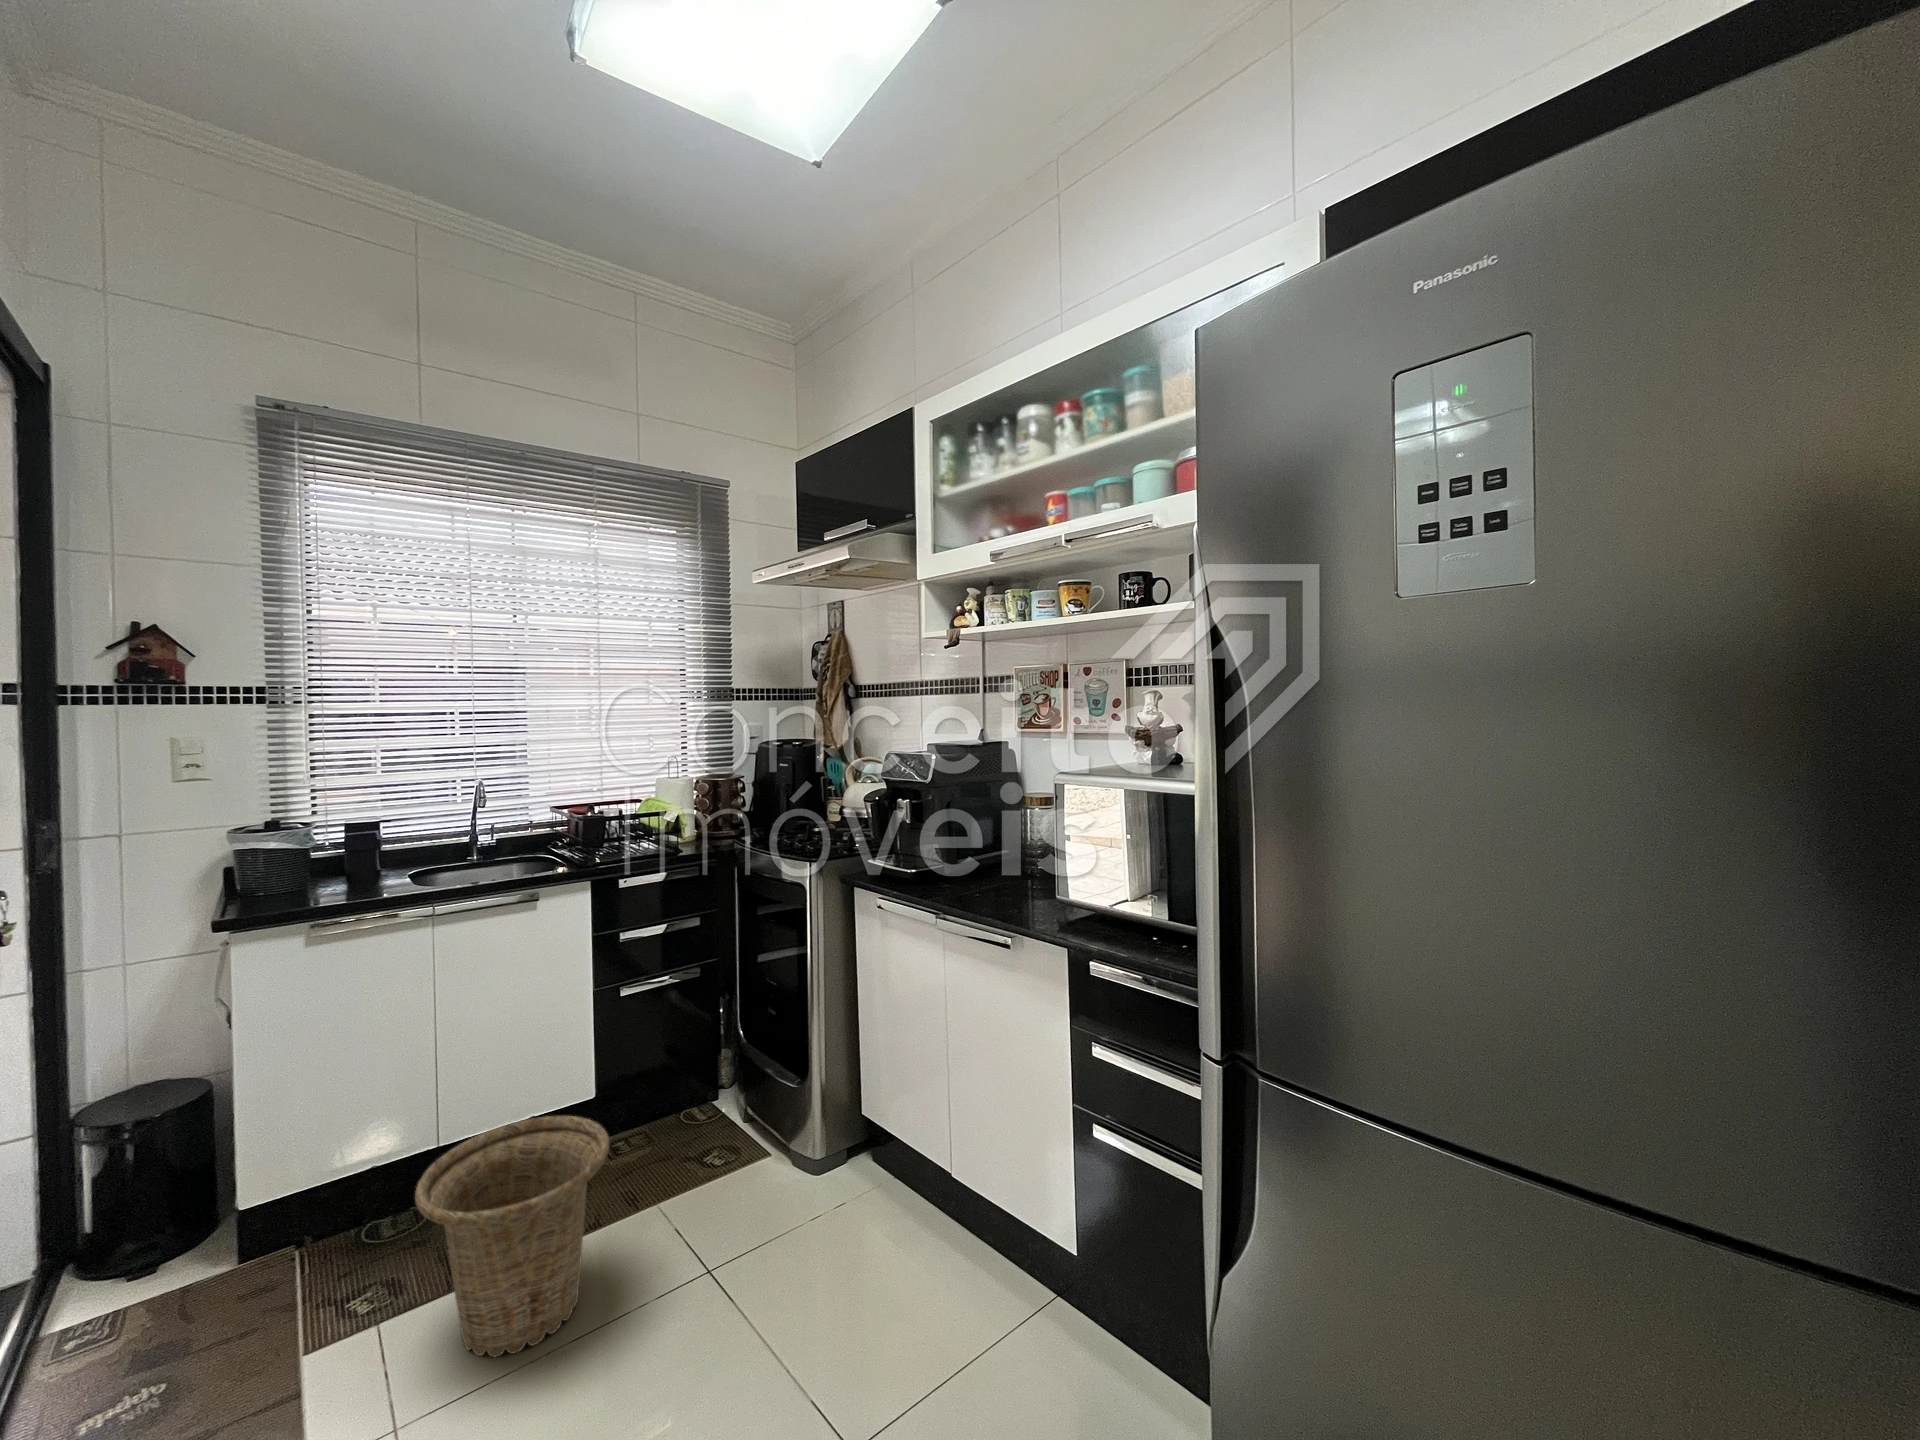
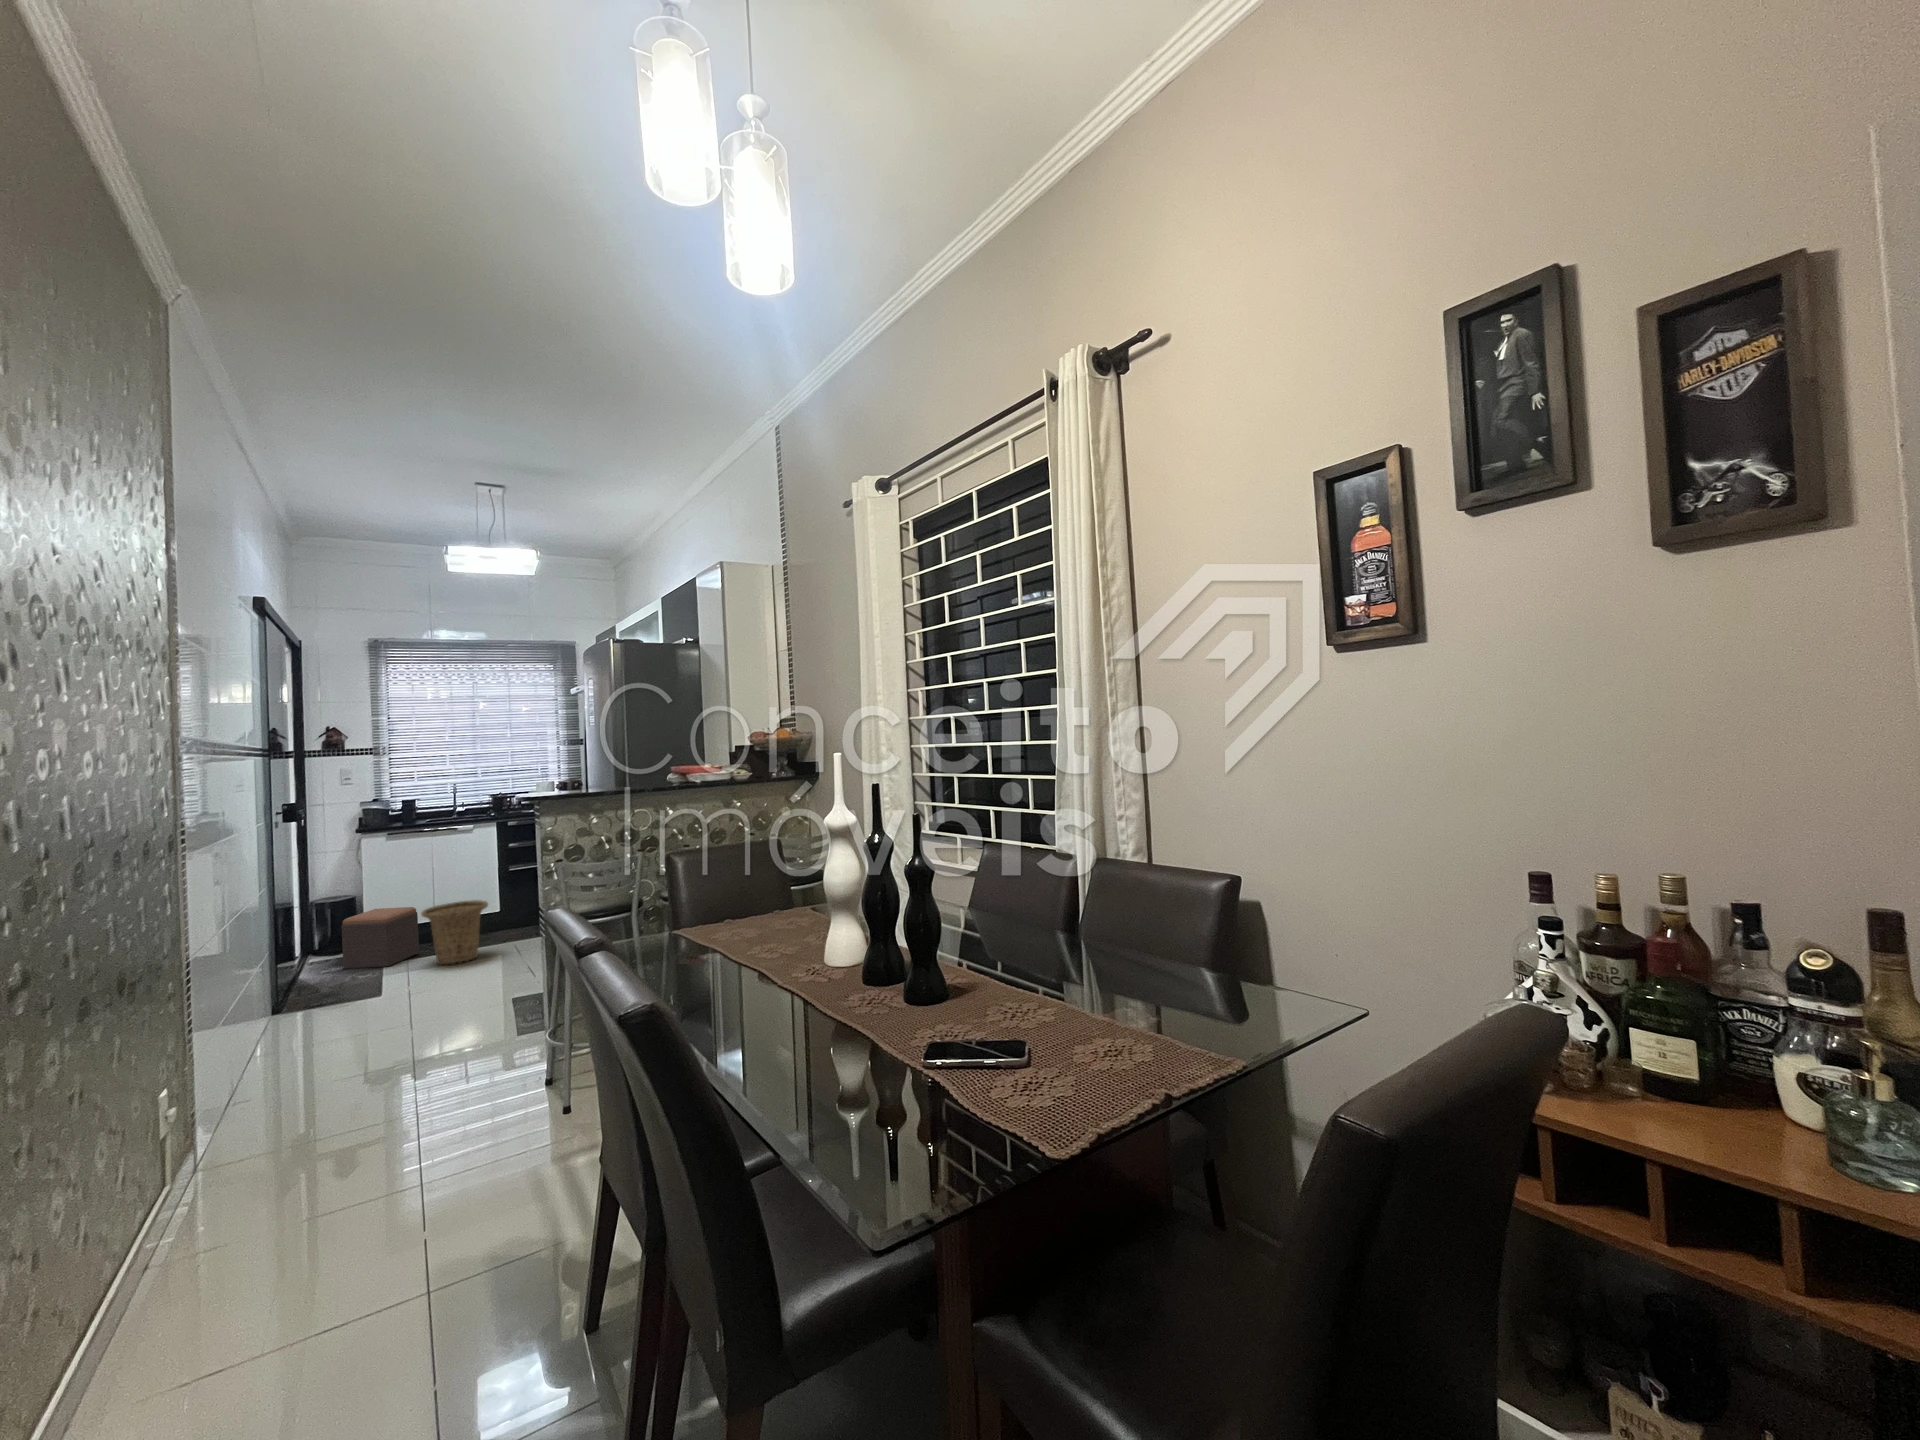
footstool: none [148,1138,396,1379] -> present [342,907,419,969]

